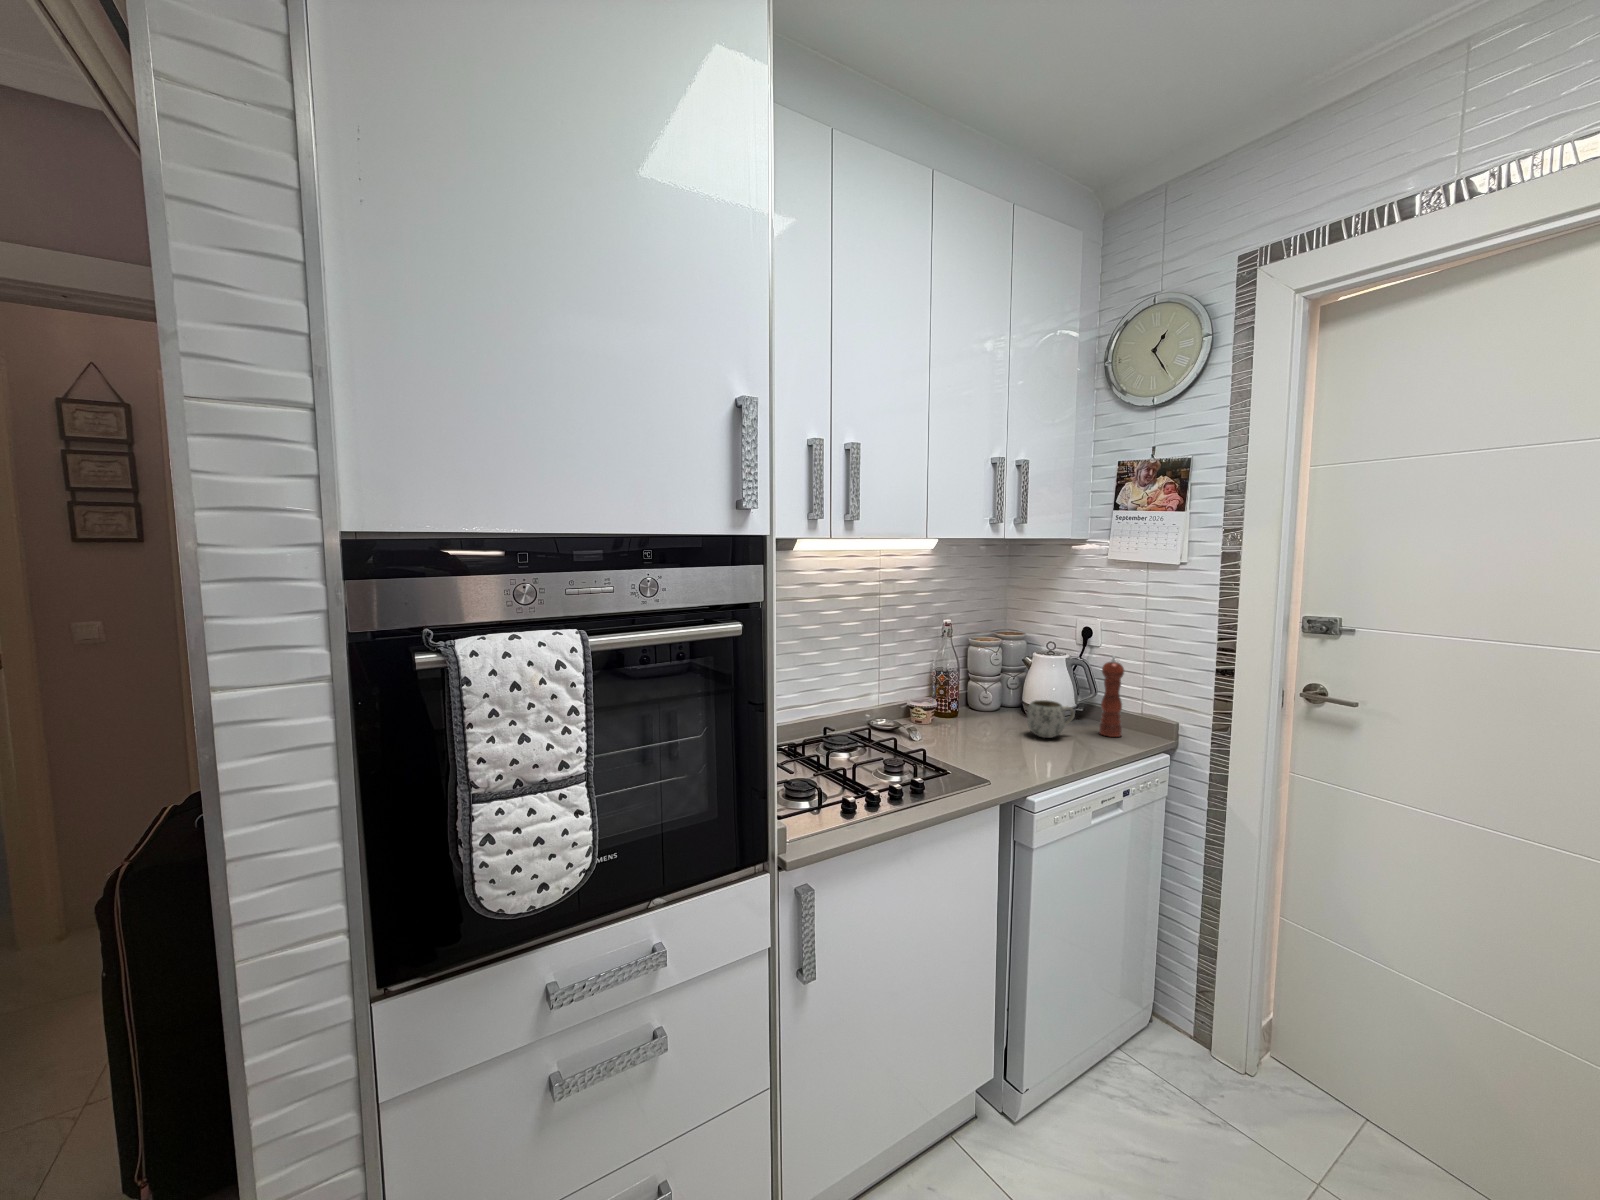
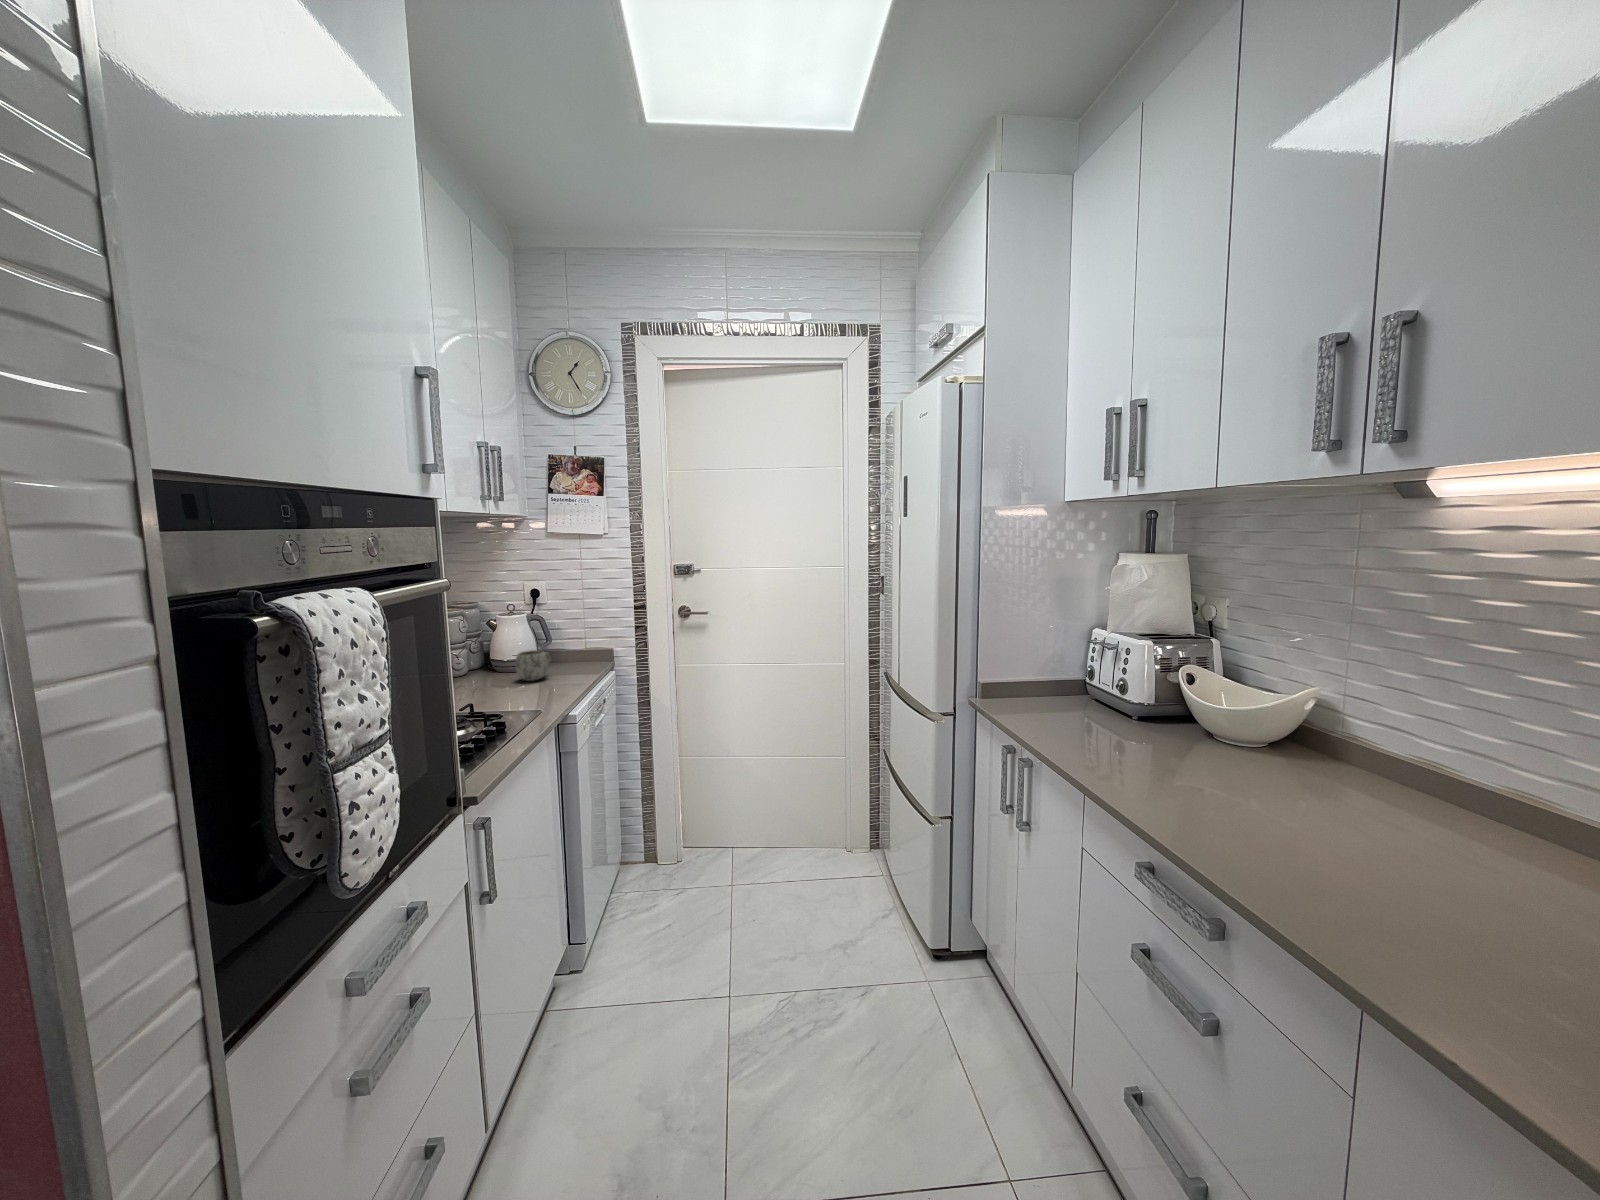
pepper mill: present [1099,656,1124,737] -> none [561,607,581,670]

